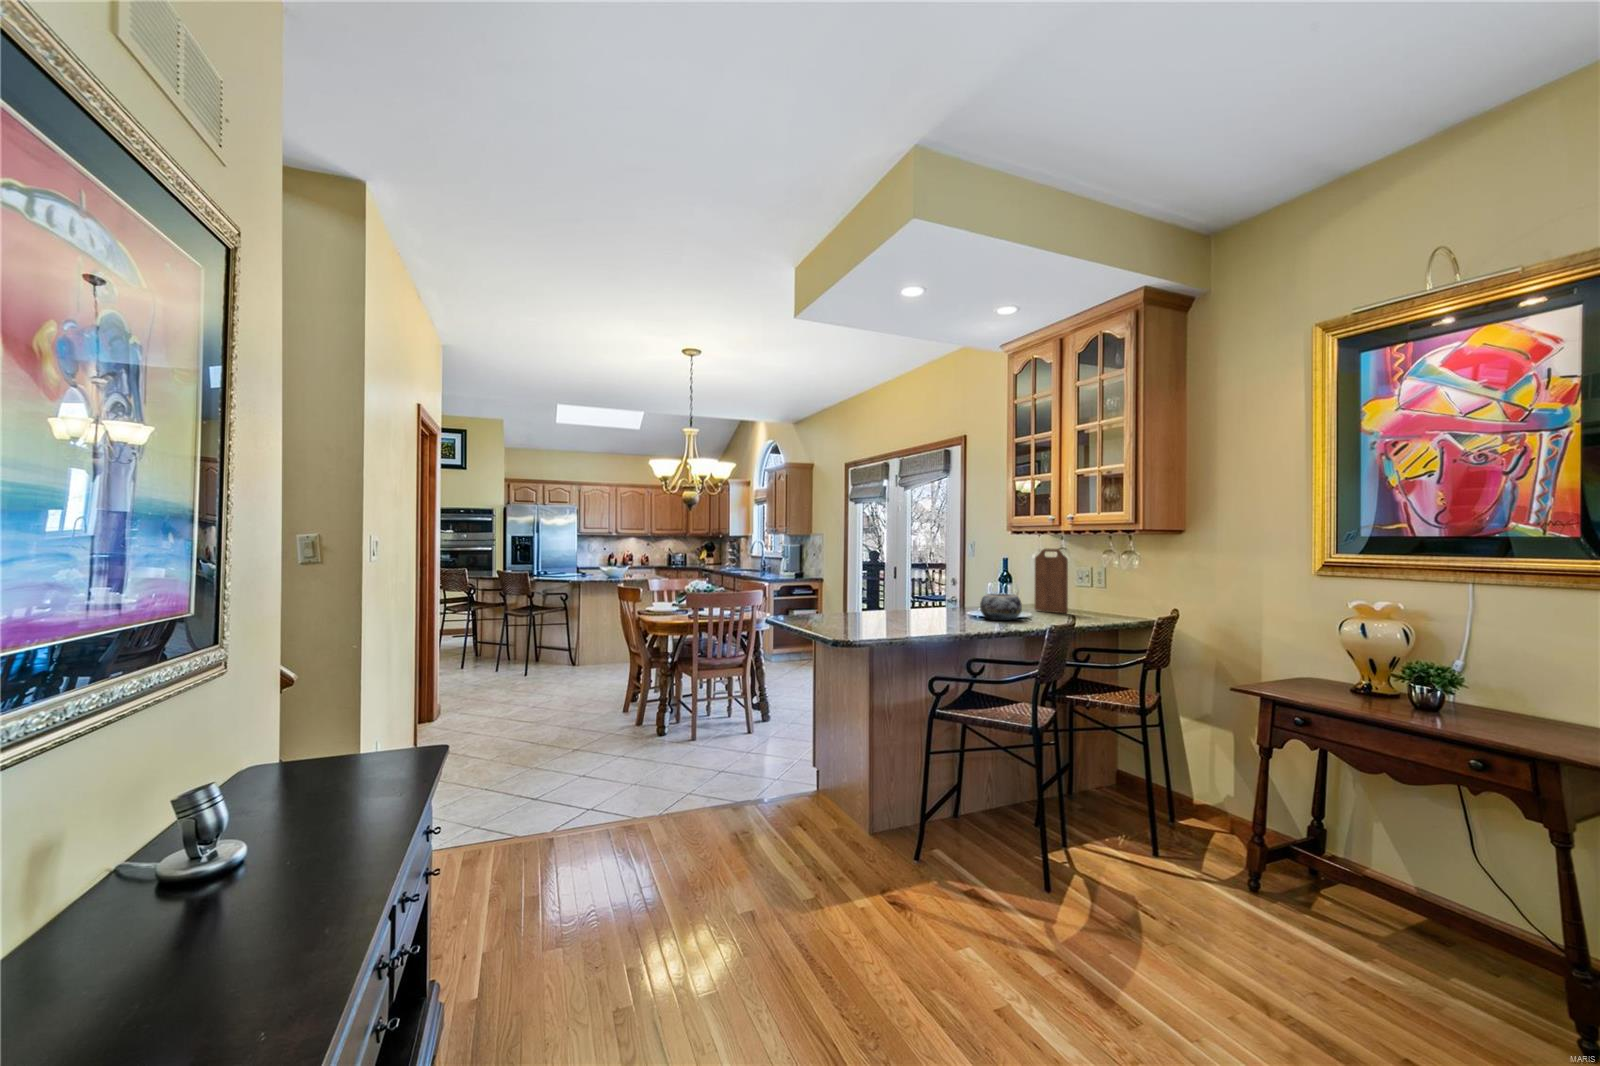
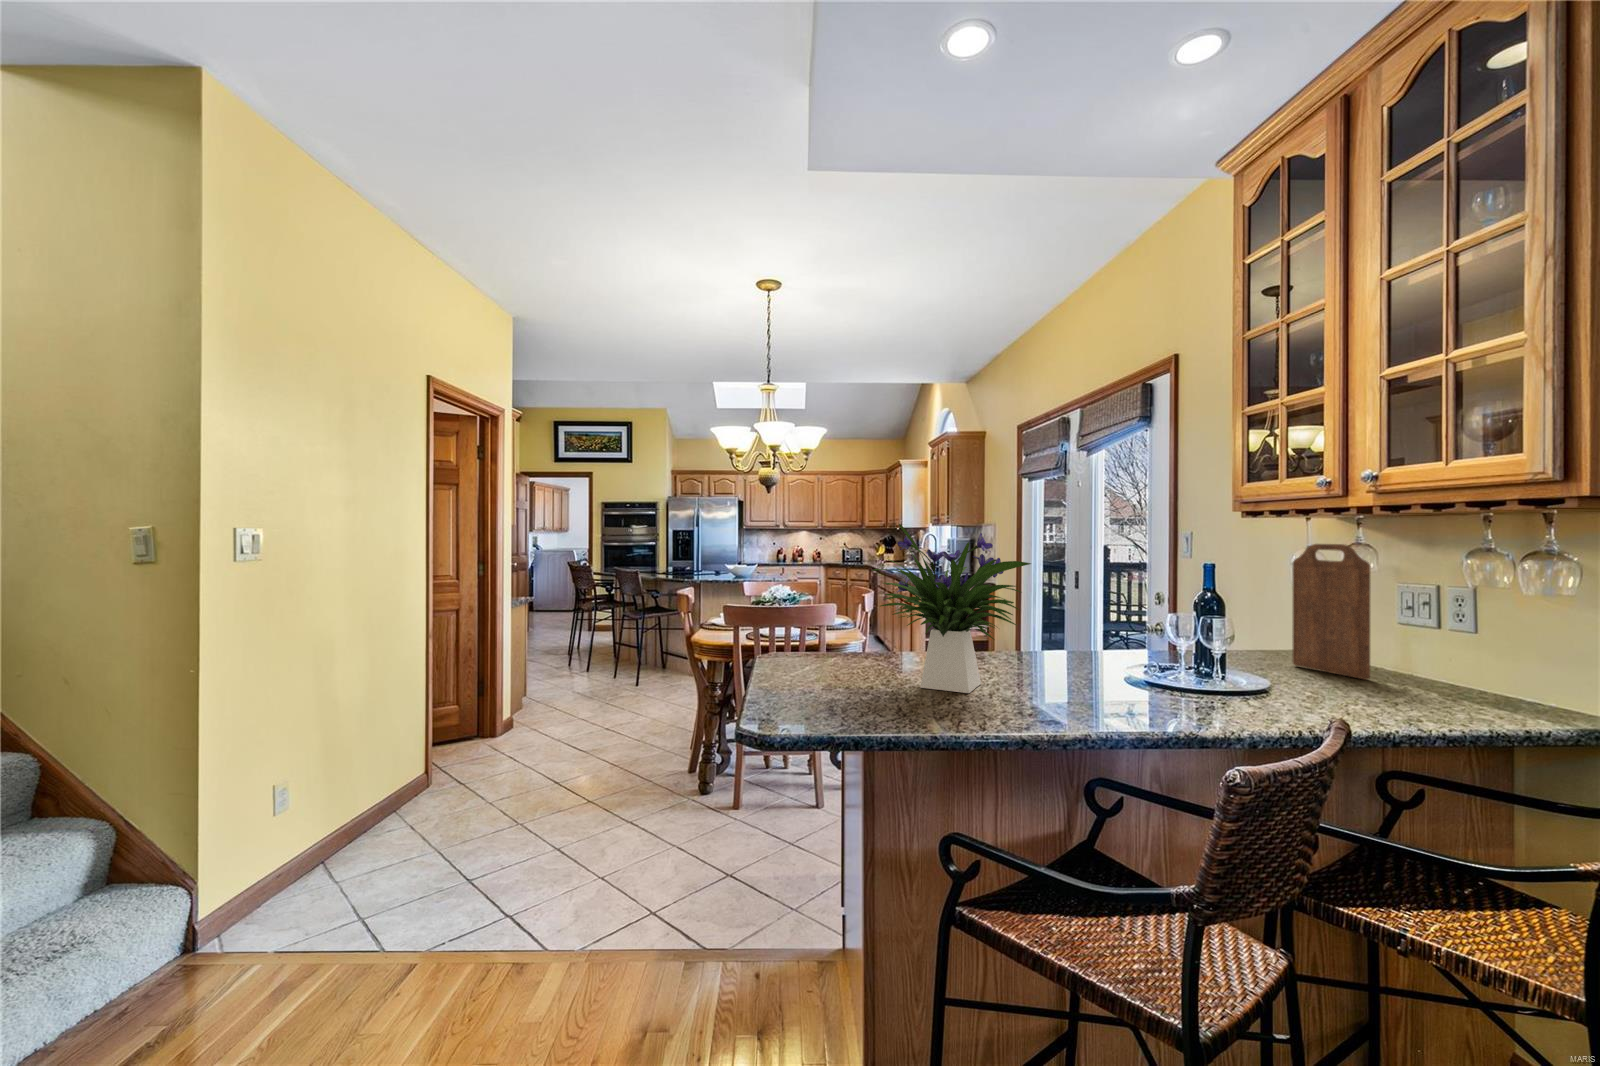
flower arrangement: none [855,538,936,624] -> present [872,524,1031,693]
decorative bowl: present [980,593,1022,621] -> none [1146,635,1242,696]

